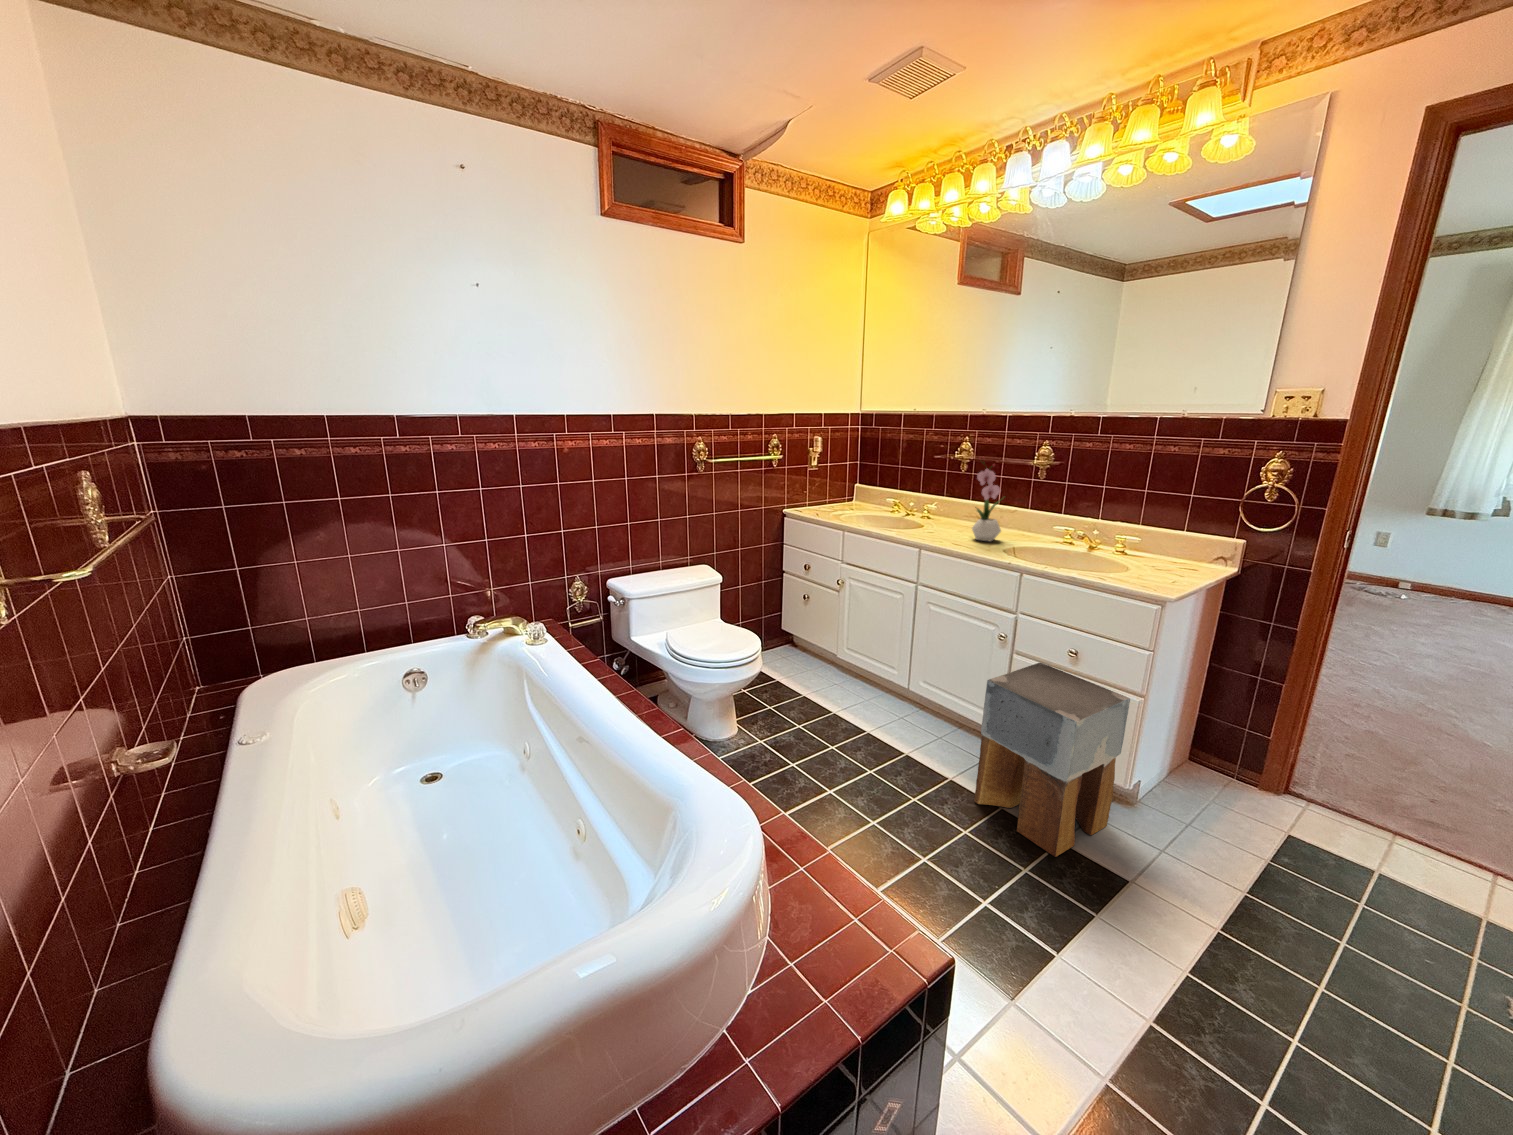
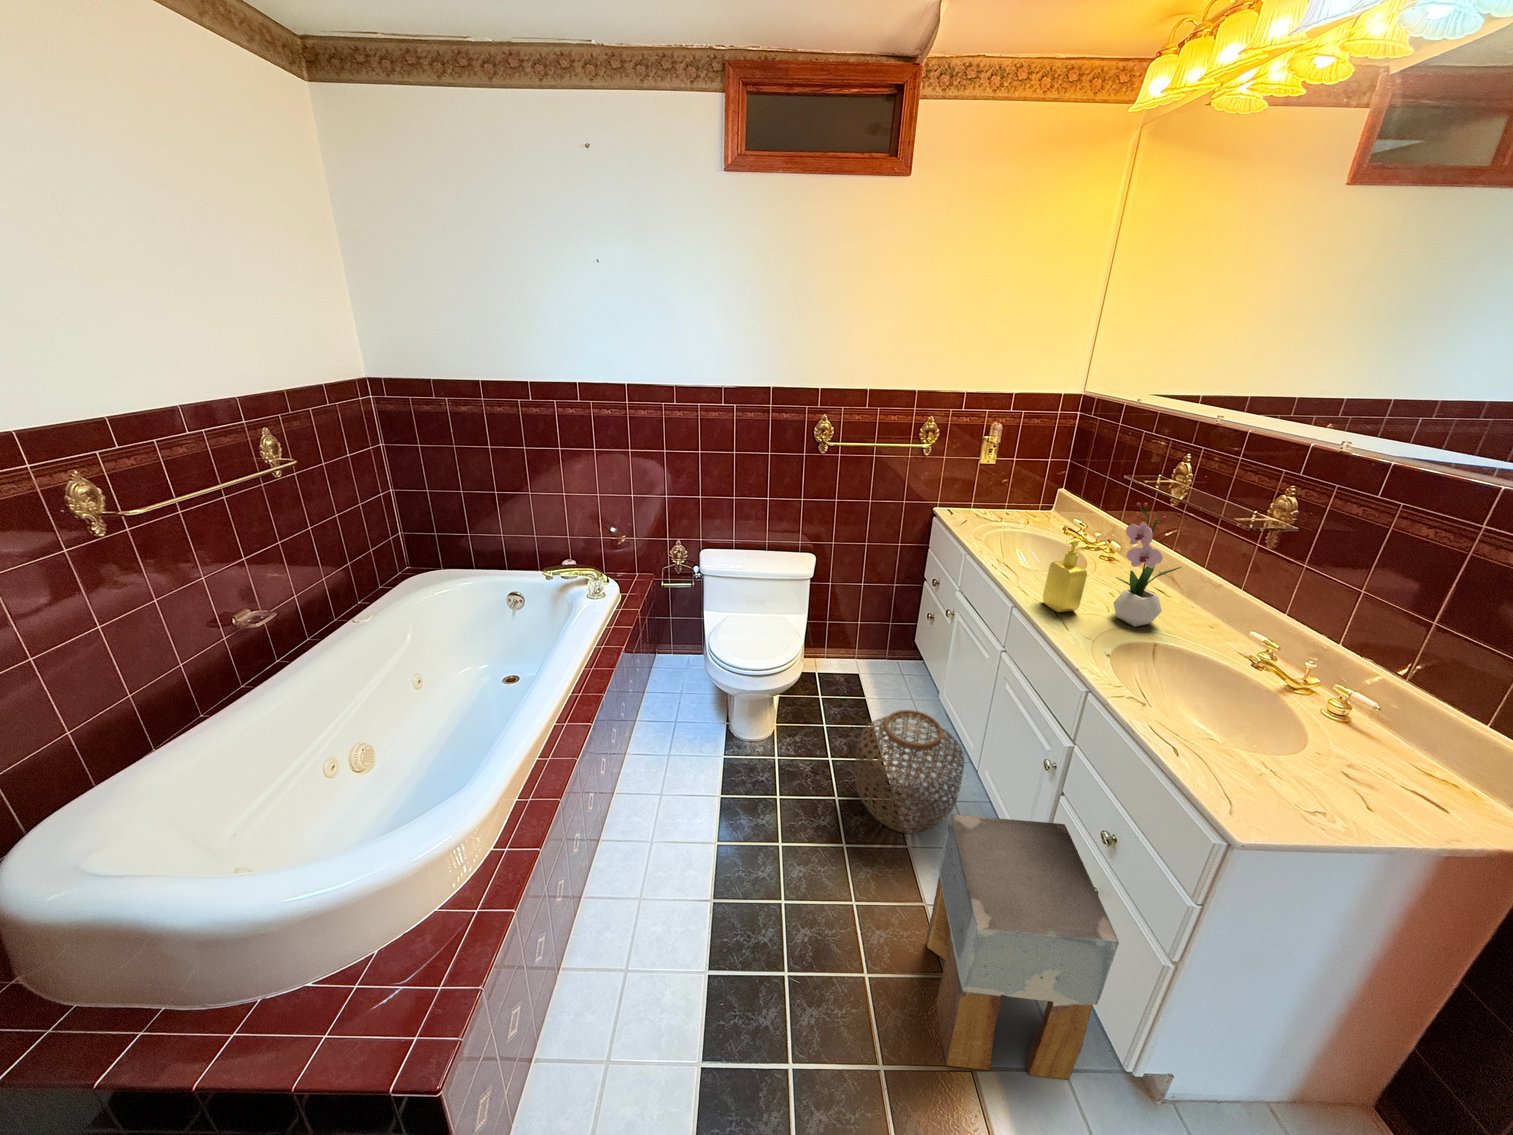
soap dispenser: none [931,489,959,544] -> present [1043,538,1087,613]
woven basket: none [838,649,926,750] -> present [854,710,965,833]

